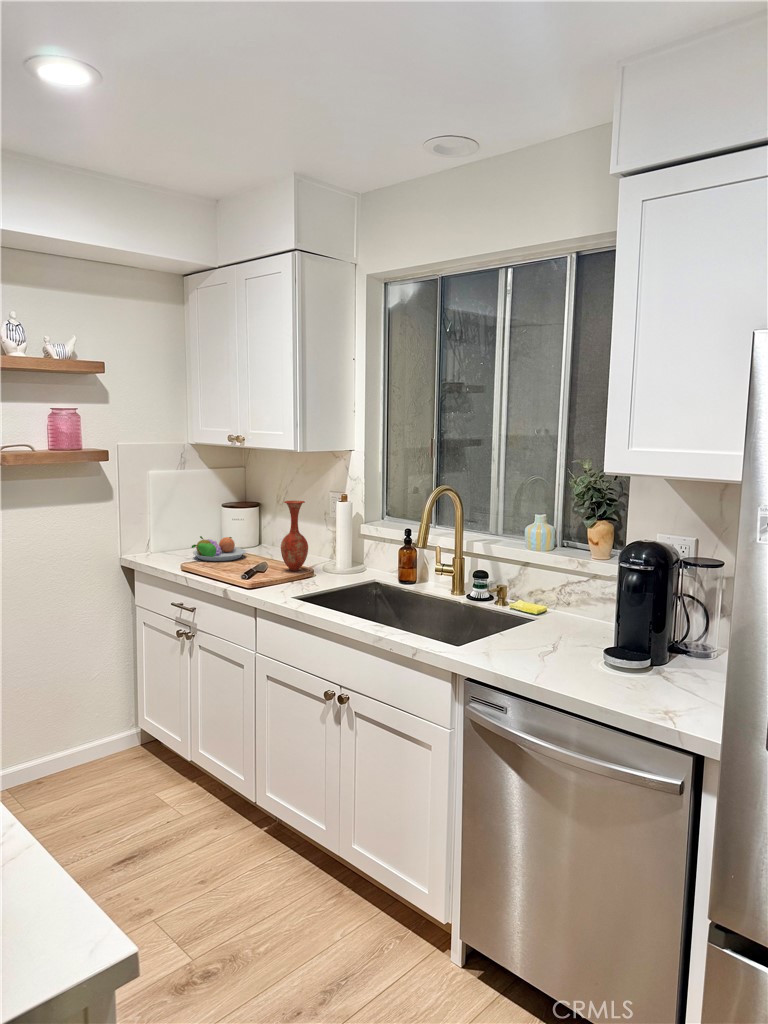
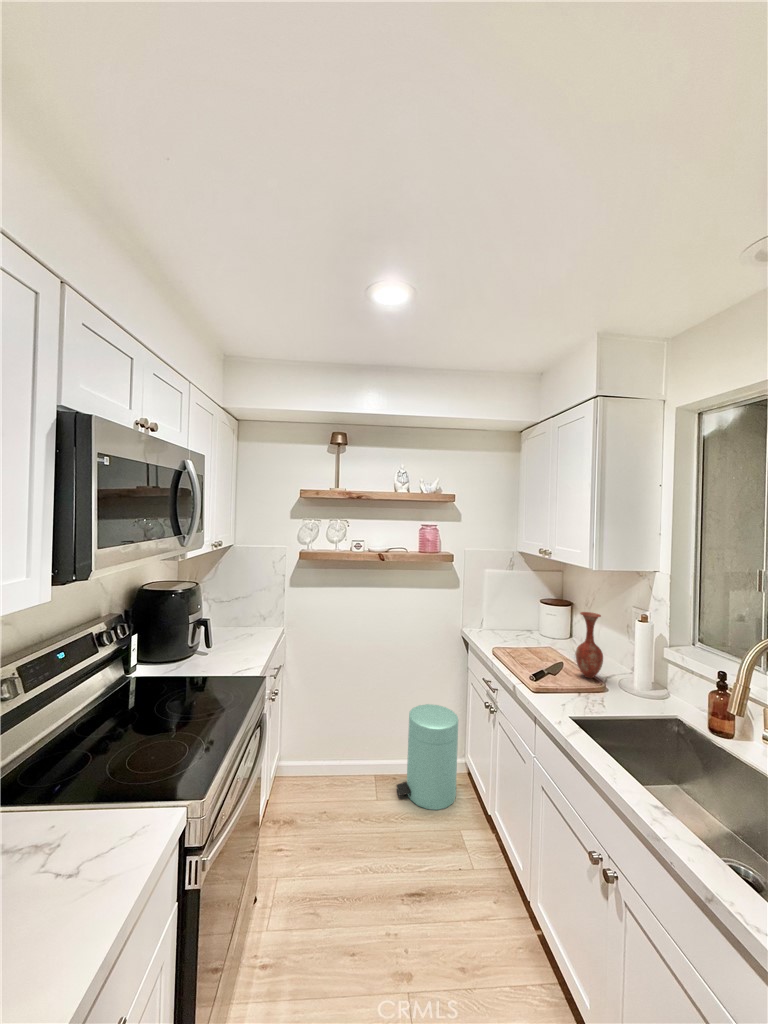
fruit bowl: present [192,536,246,561] -> none [506,625,552,650]
trash can: none [50,667,137,796] -> present [397,704,458,810]

